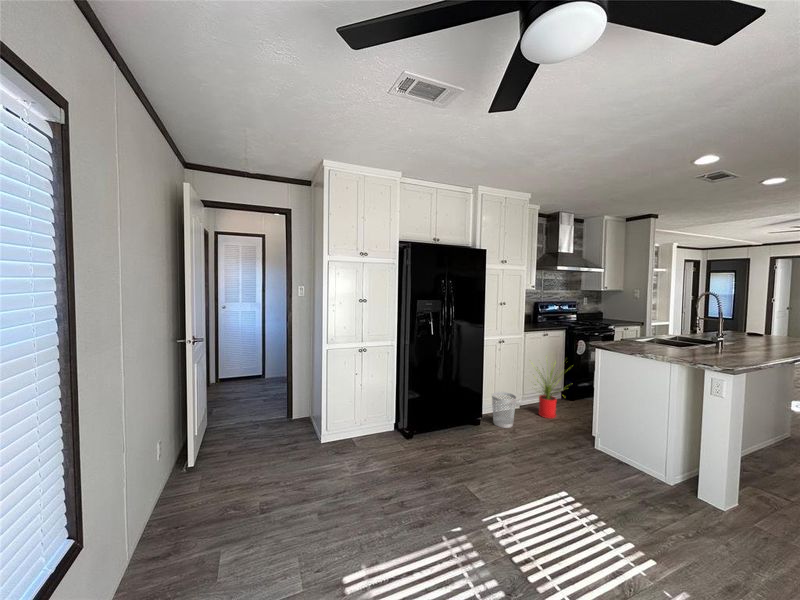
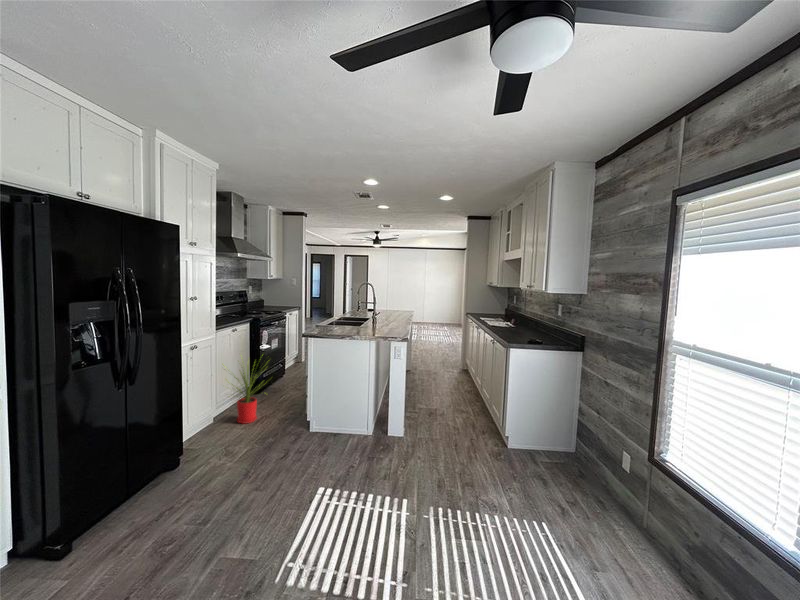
wastebasket: present [492,392,516,428] -> none [190,410,224,457]

